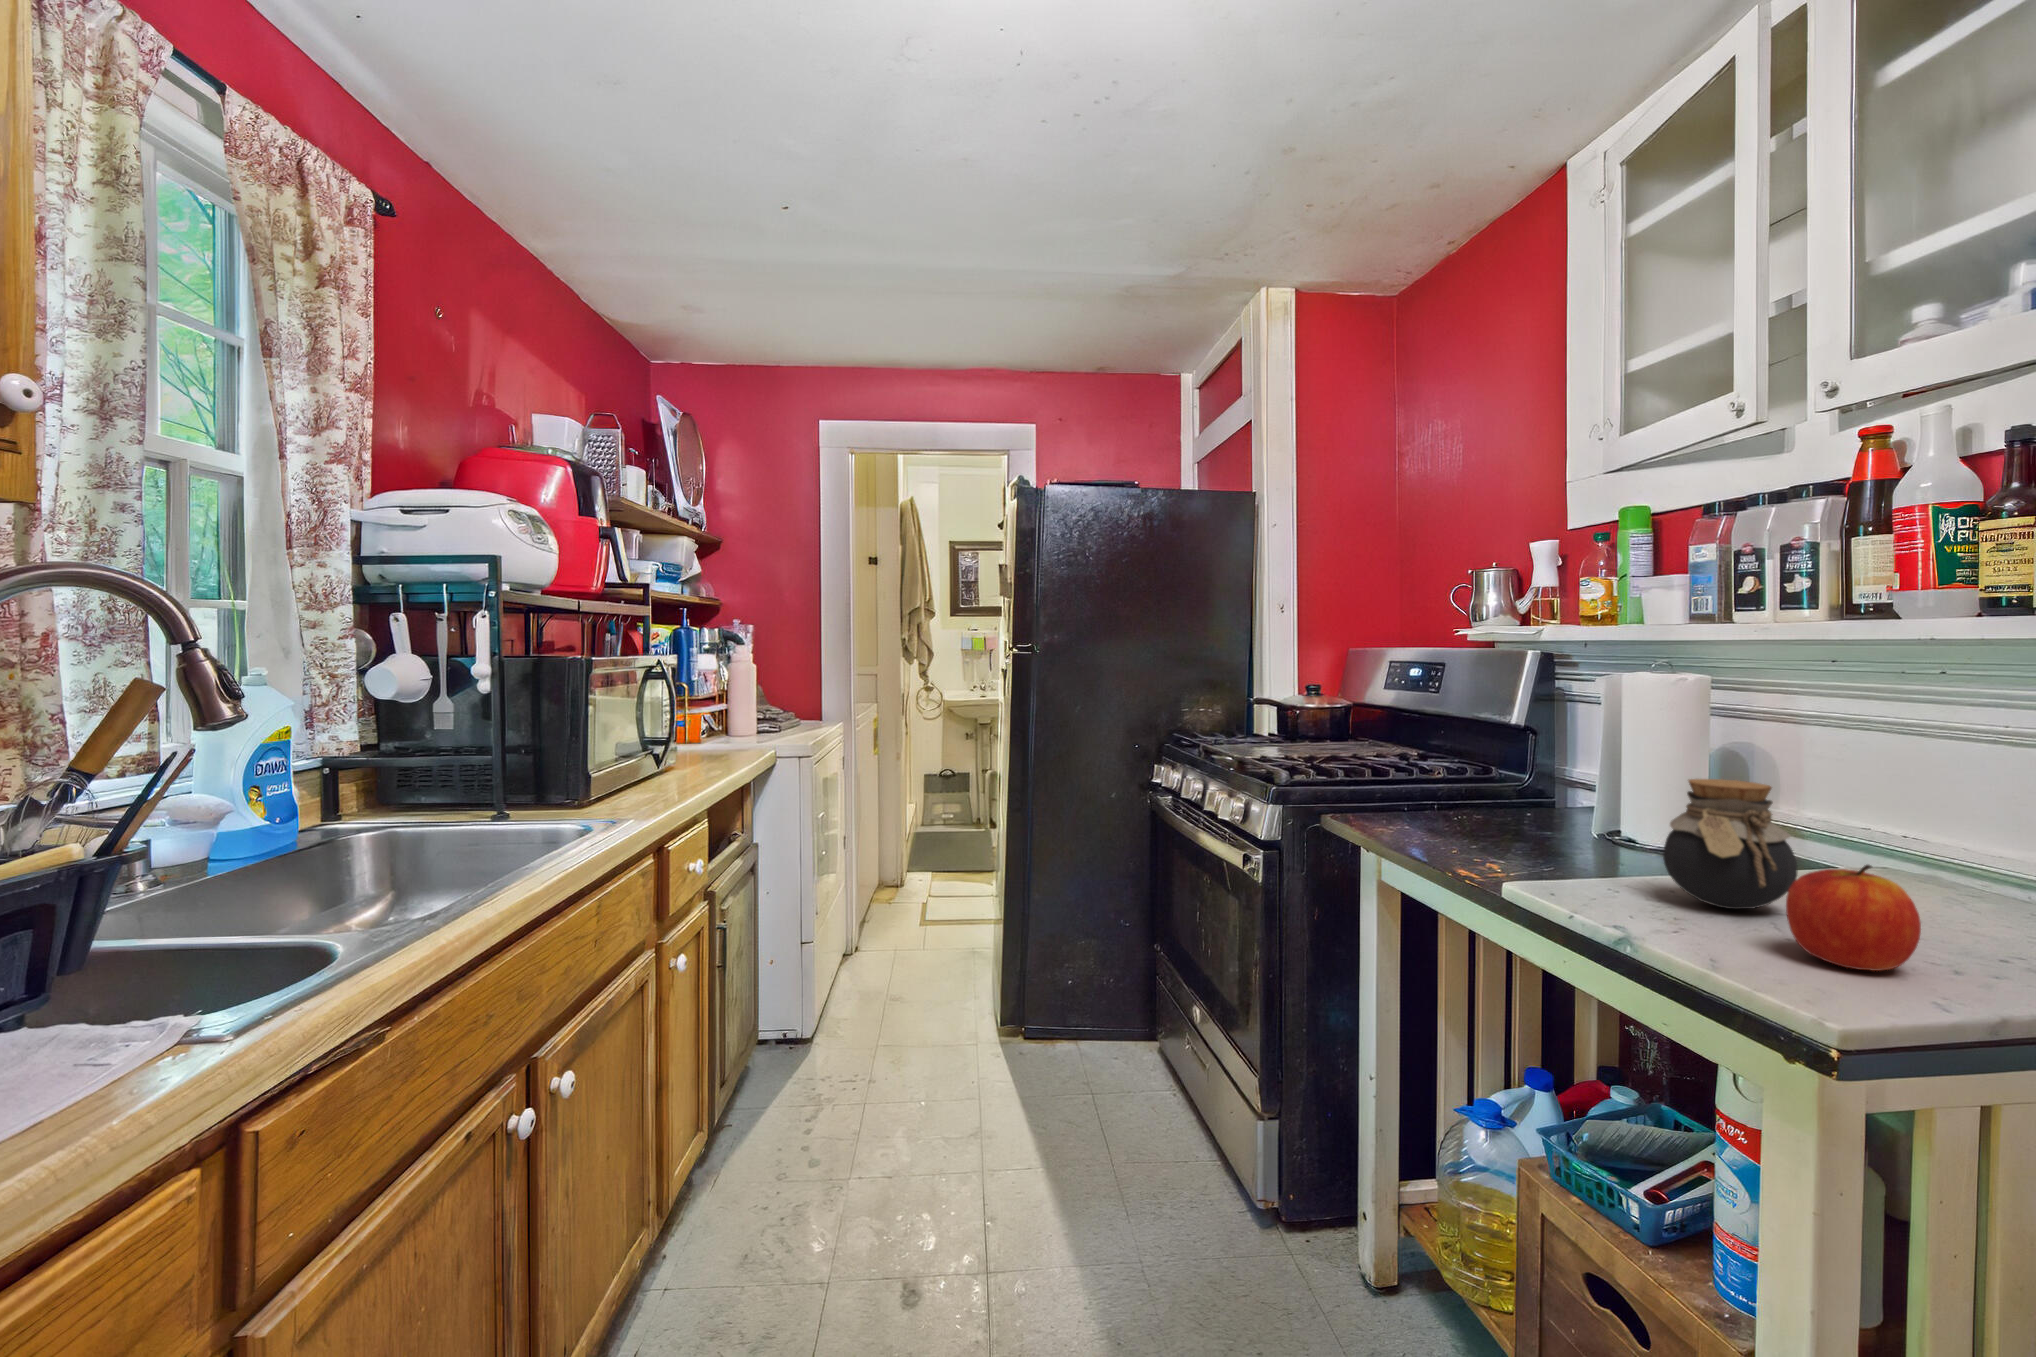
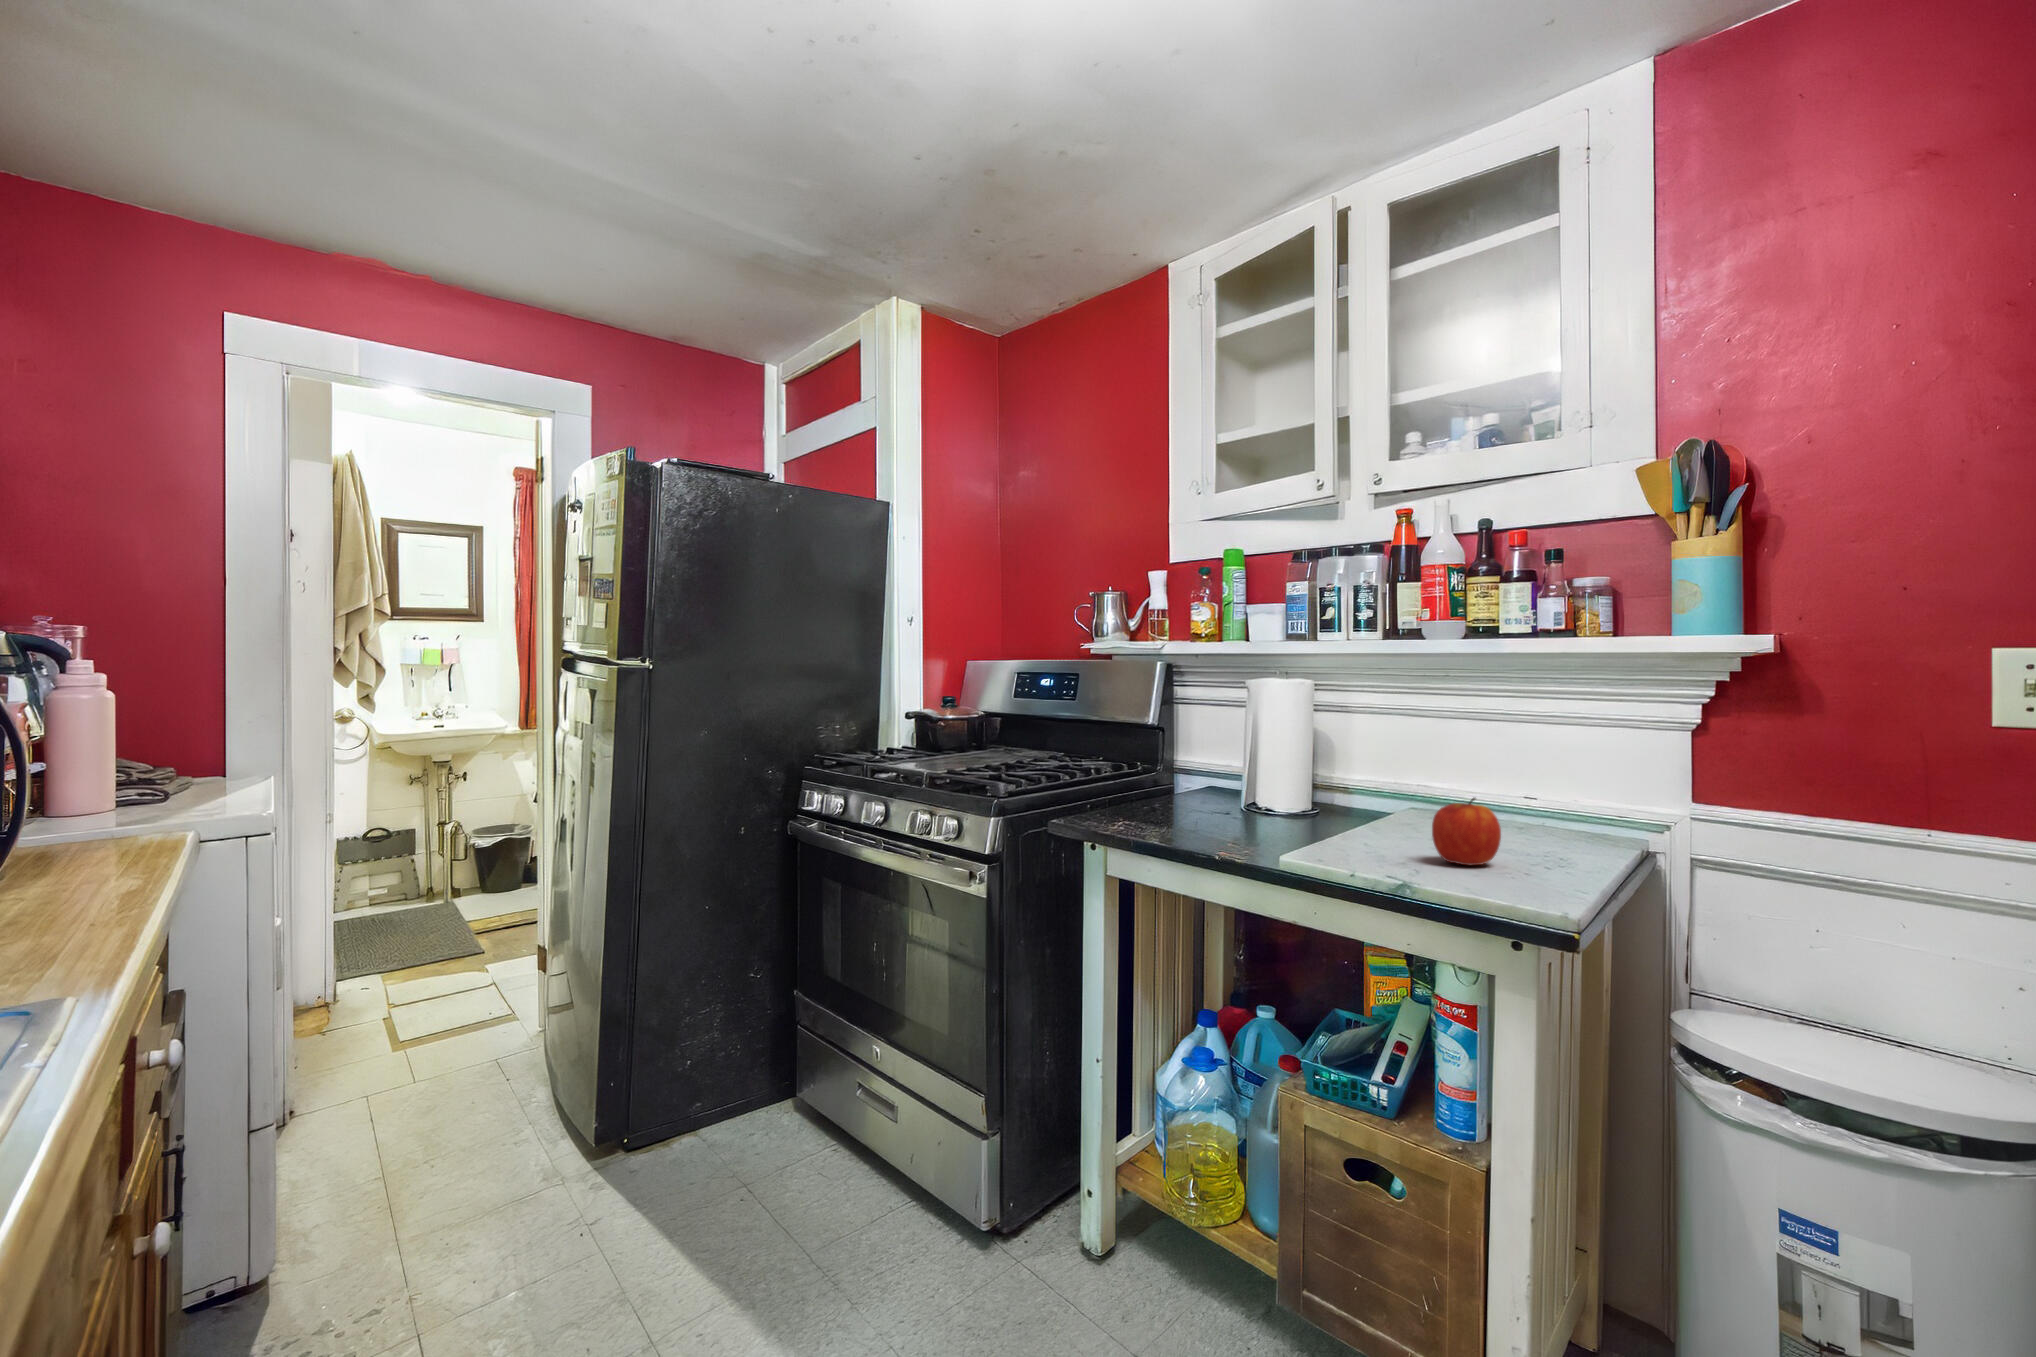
jar: present [1663,779,1798,909] -> none [1334,754,1413,845]

